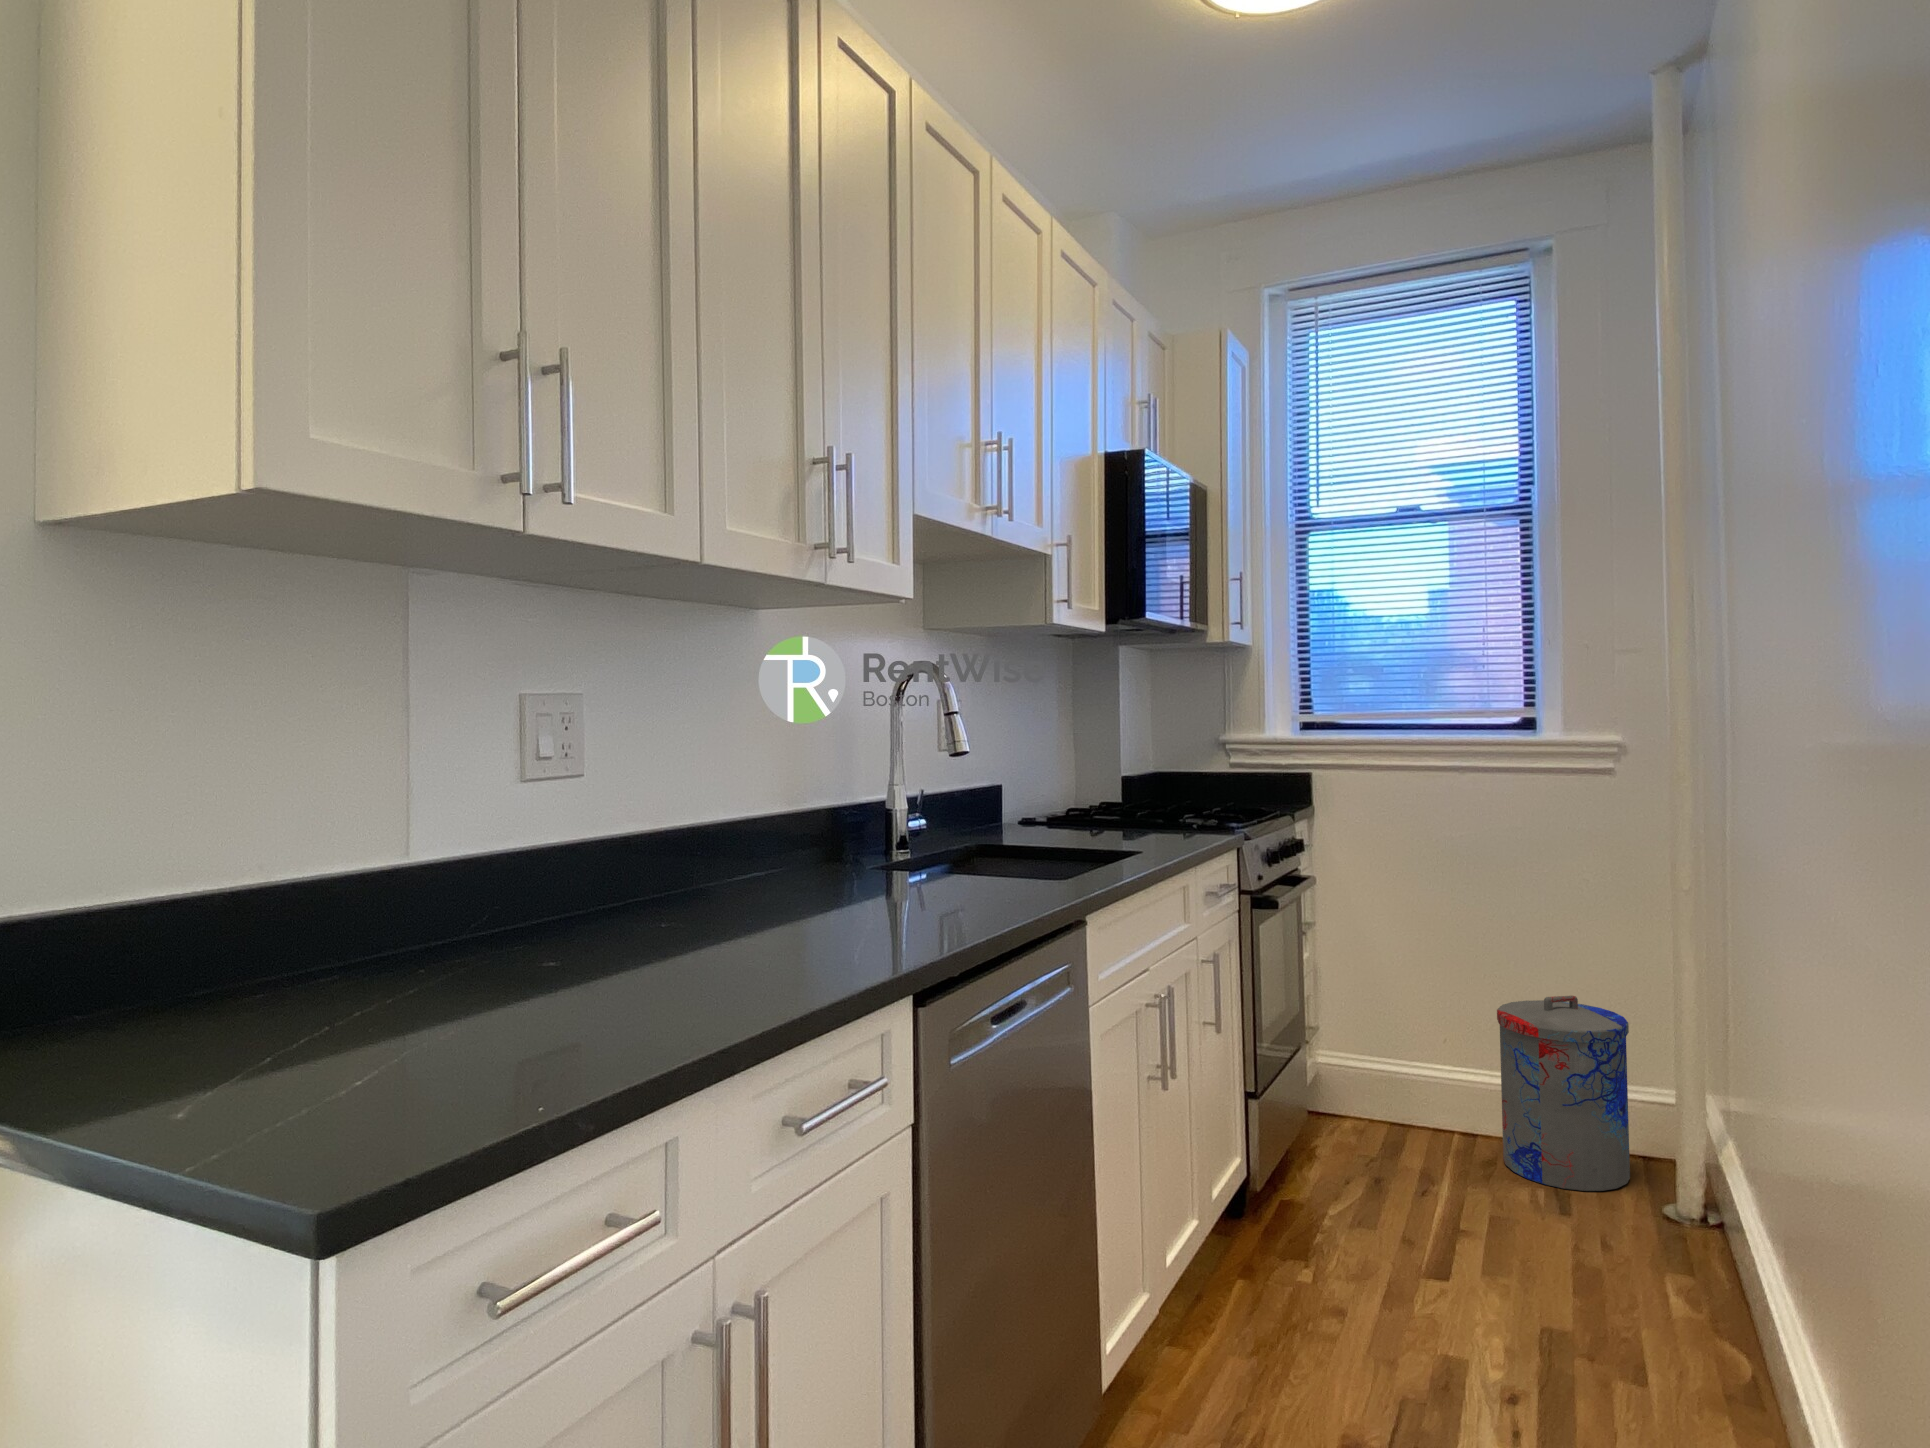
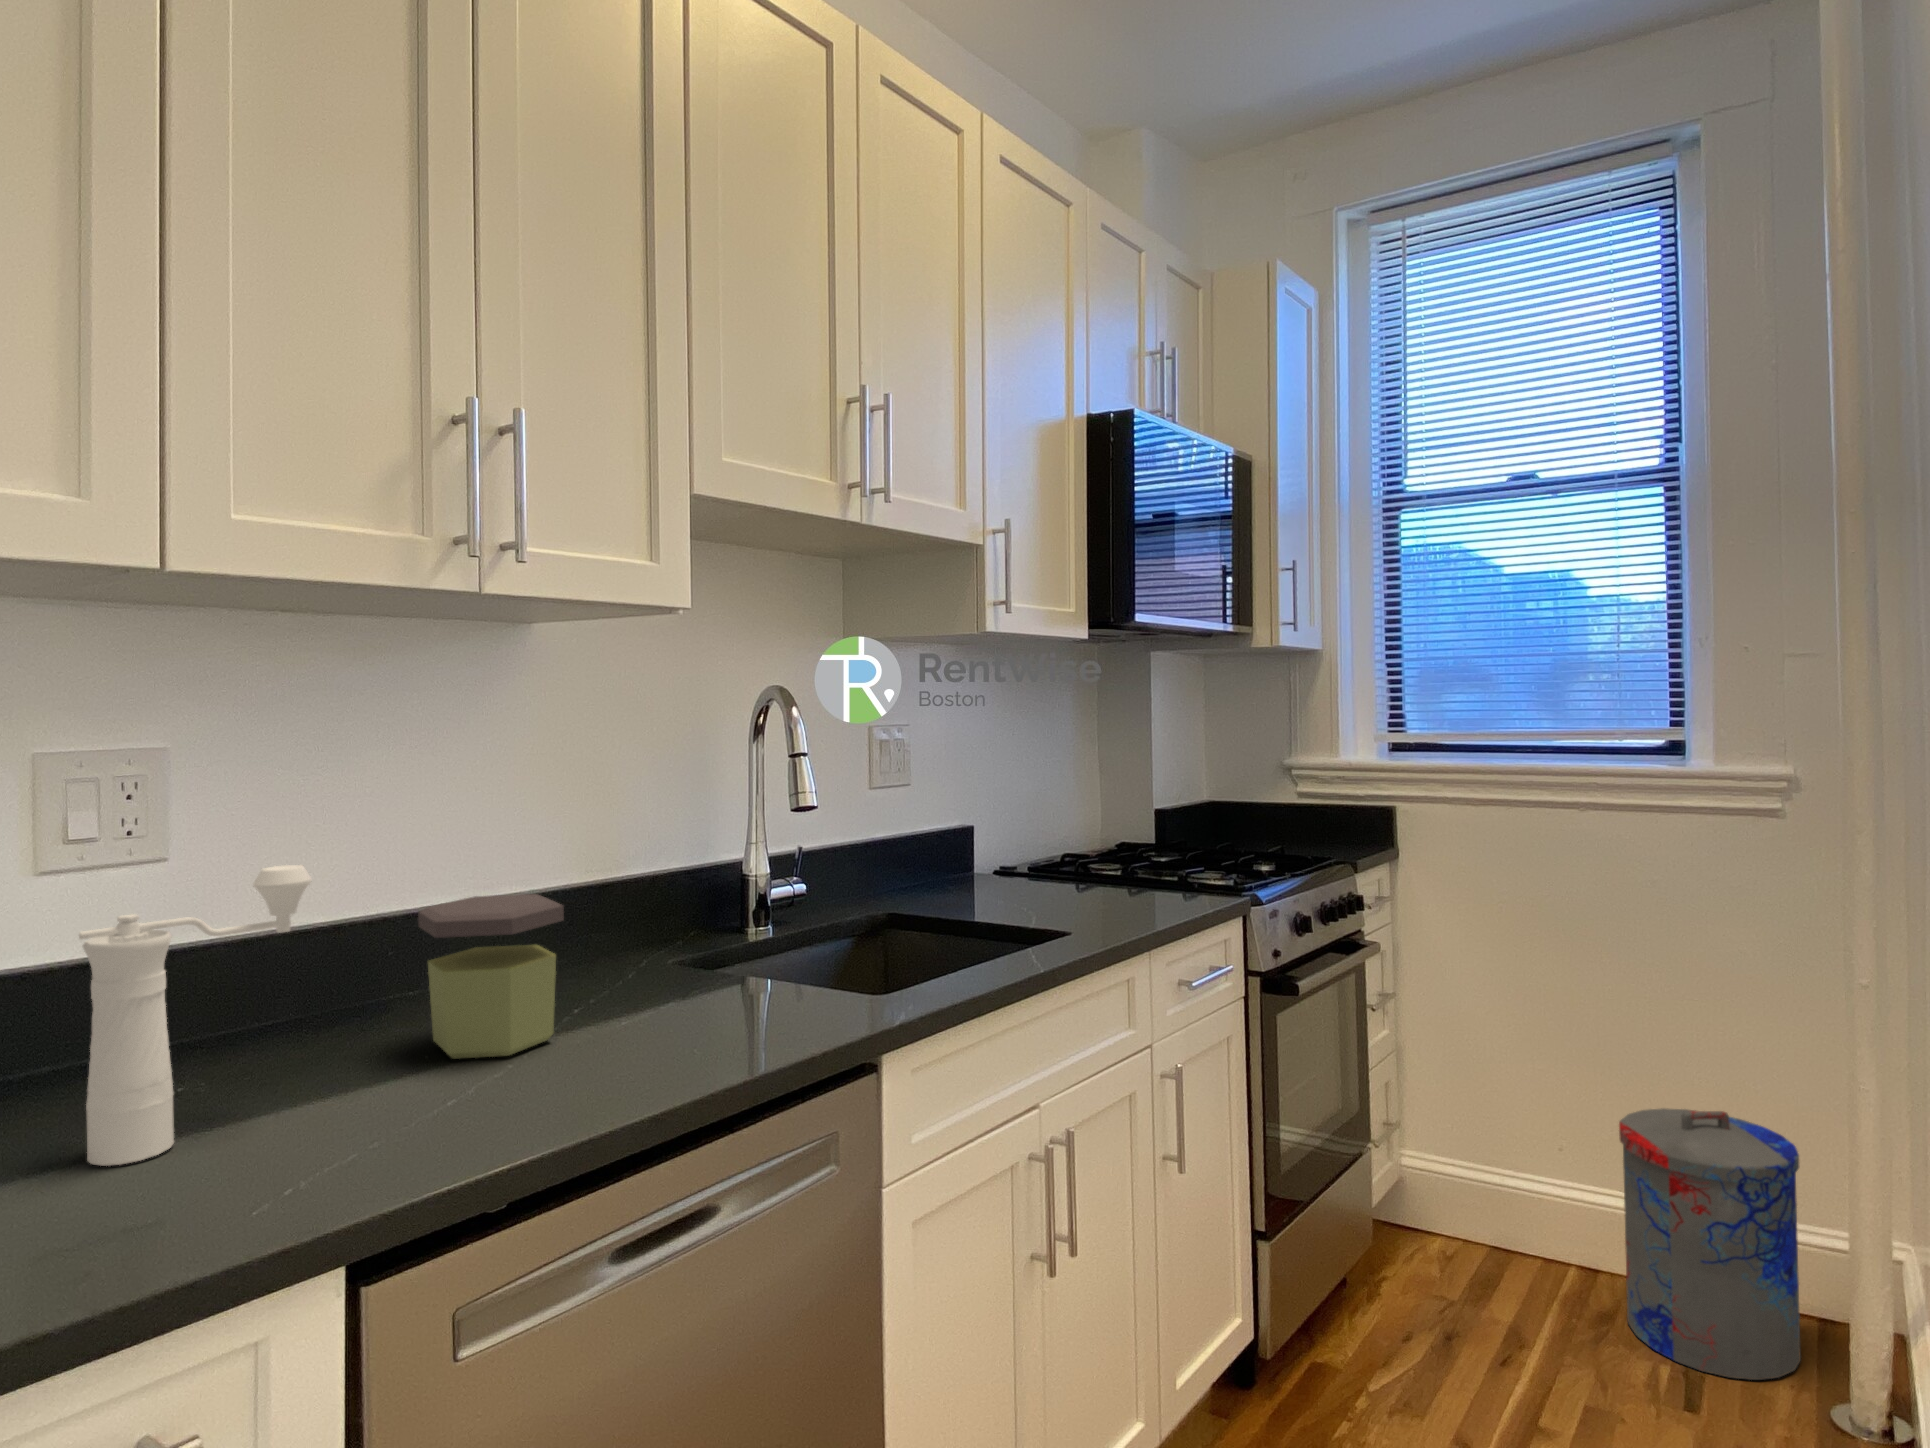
pepper mill: none [686,766,788,952] -> present [79,865,312,1166]
jar: none [786,802,883,911] -> present [418,894,564,1059]

